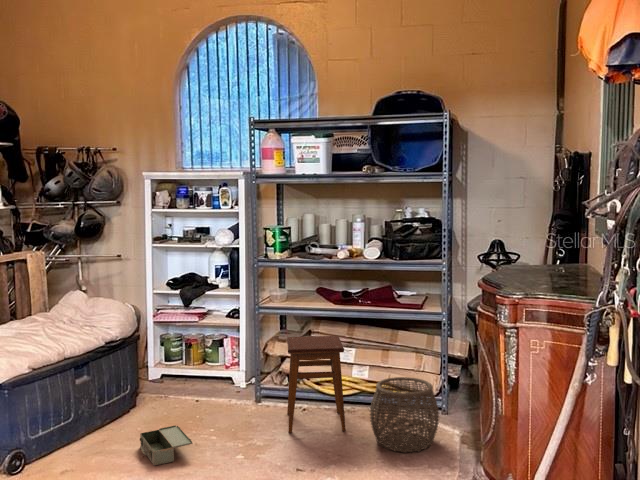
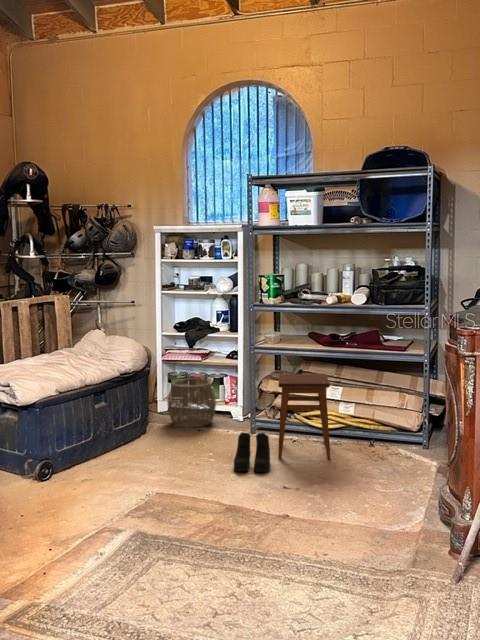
woven basket: present [370,377,439,452] -> present [168,378,216,428]
boots: none [239,406,280,452] -> present [234,433,270,472]
toolbox: present [140,426,193,466] -> none [148,447,193,478]

